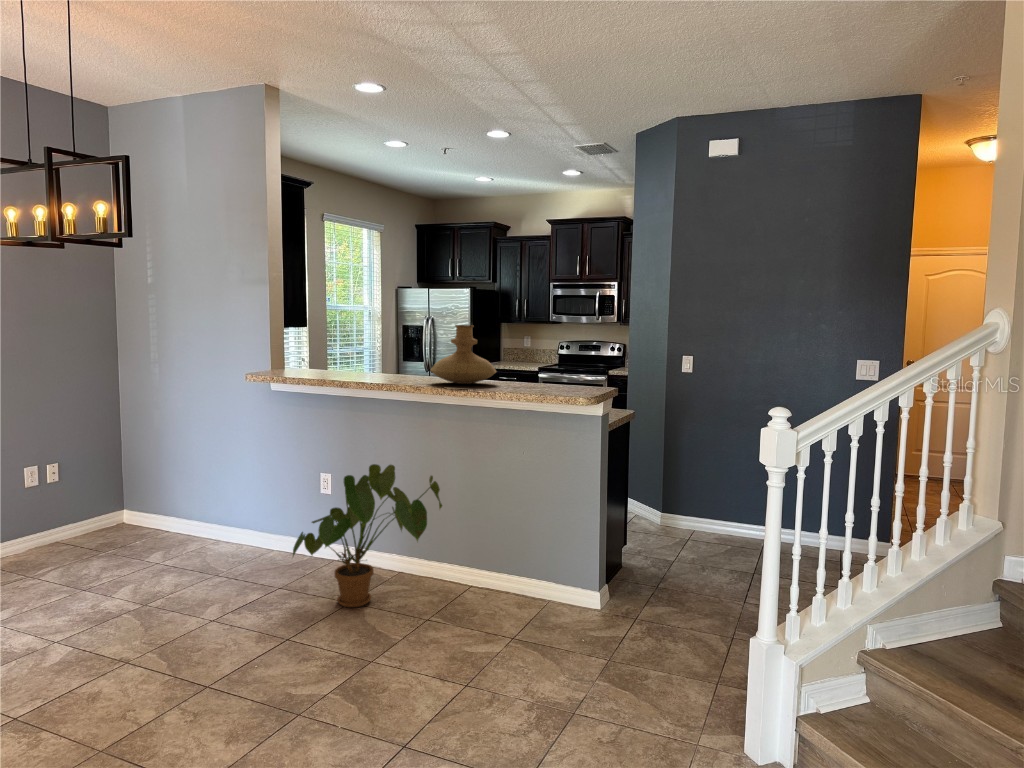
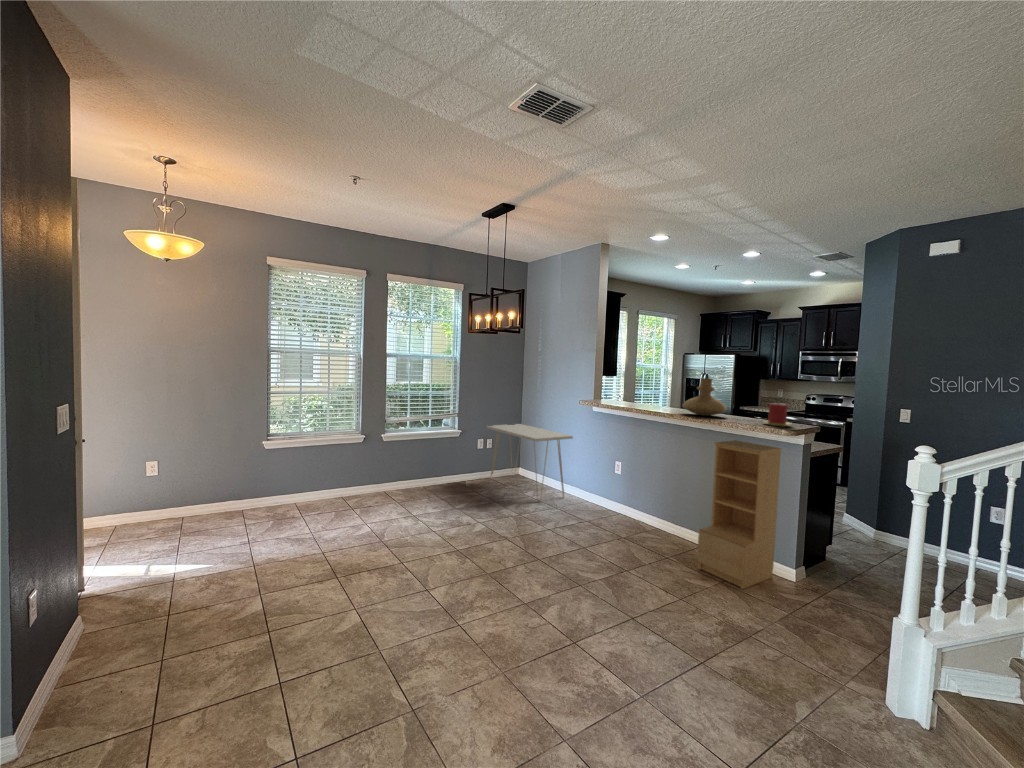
candle: none [550,358,587,392] -> present [764,403,791,426]
bookshelf: none [475,418,577,640] -> present [697,440,781,589]
console table: none [45,425,238,568] -> present [487,424,573,502]
house plant: present [293,464,442,607] -> none [591,459,685,542]

